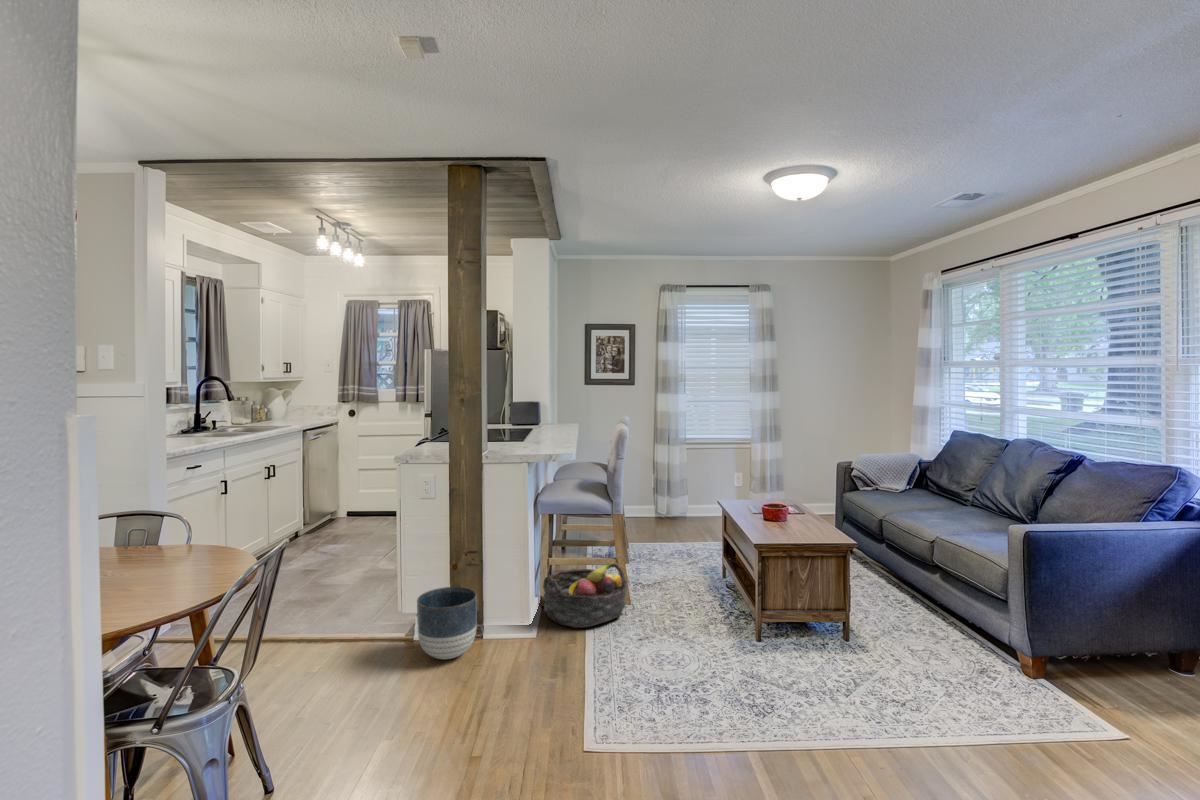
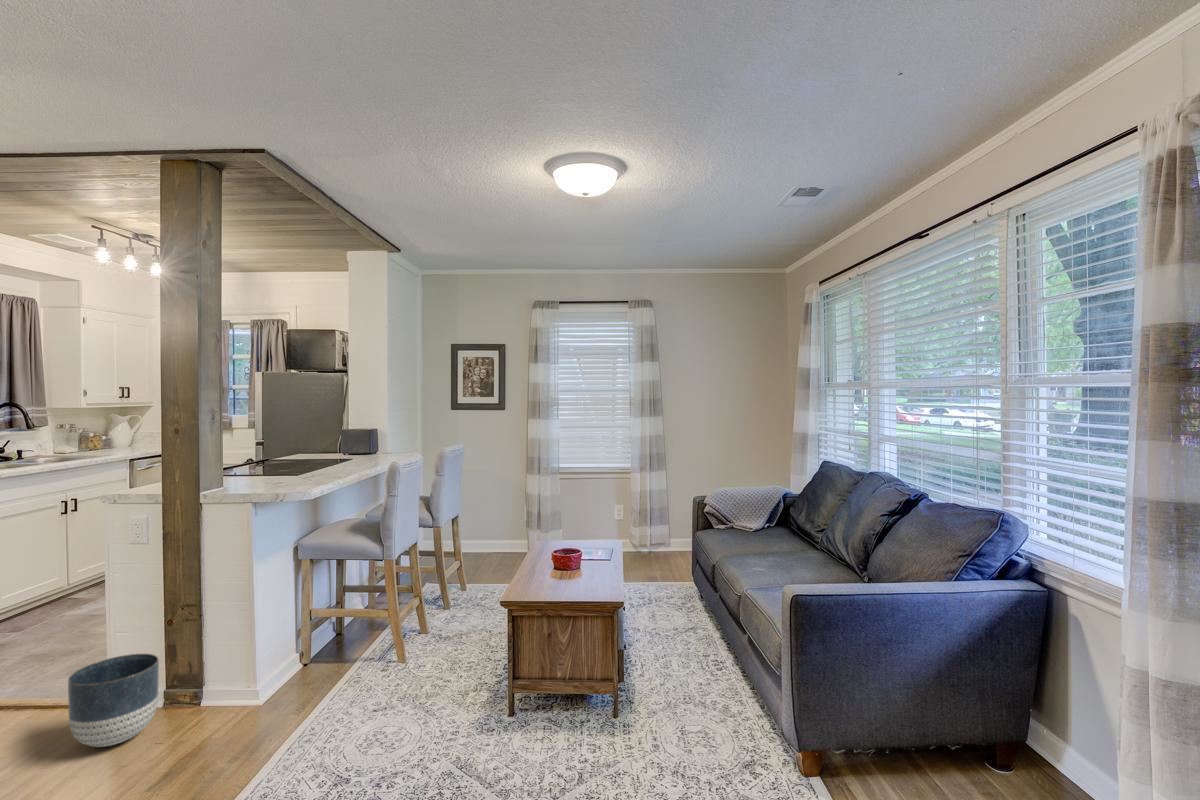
basket: present [543,558,627,628] -> none [276,612,388,702]

